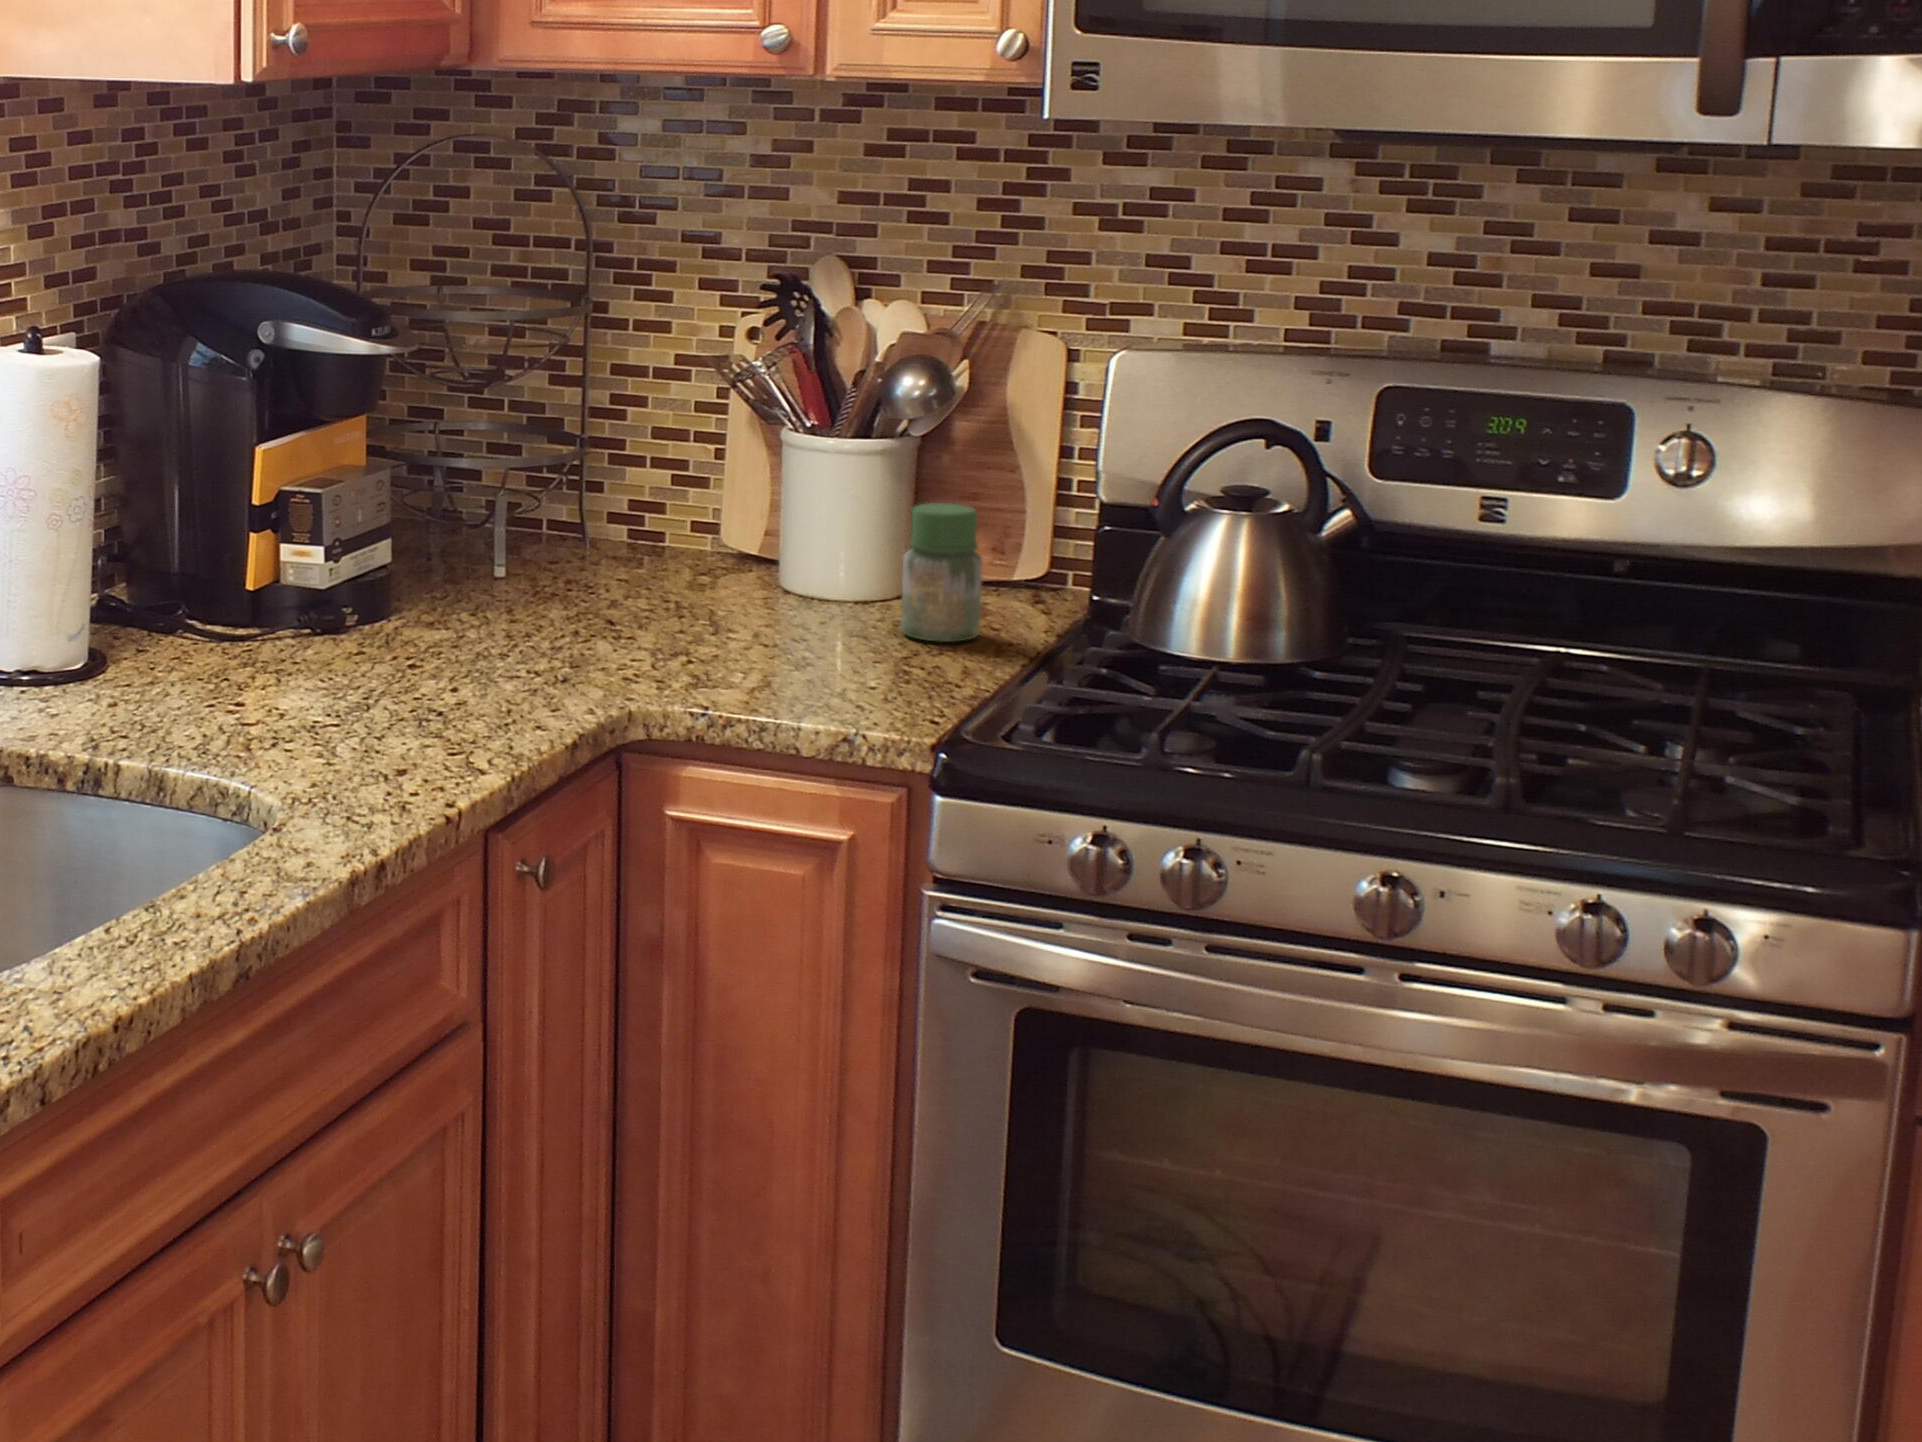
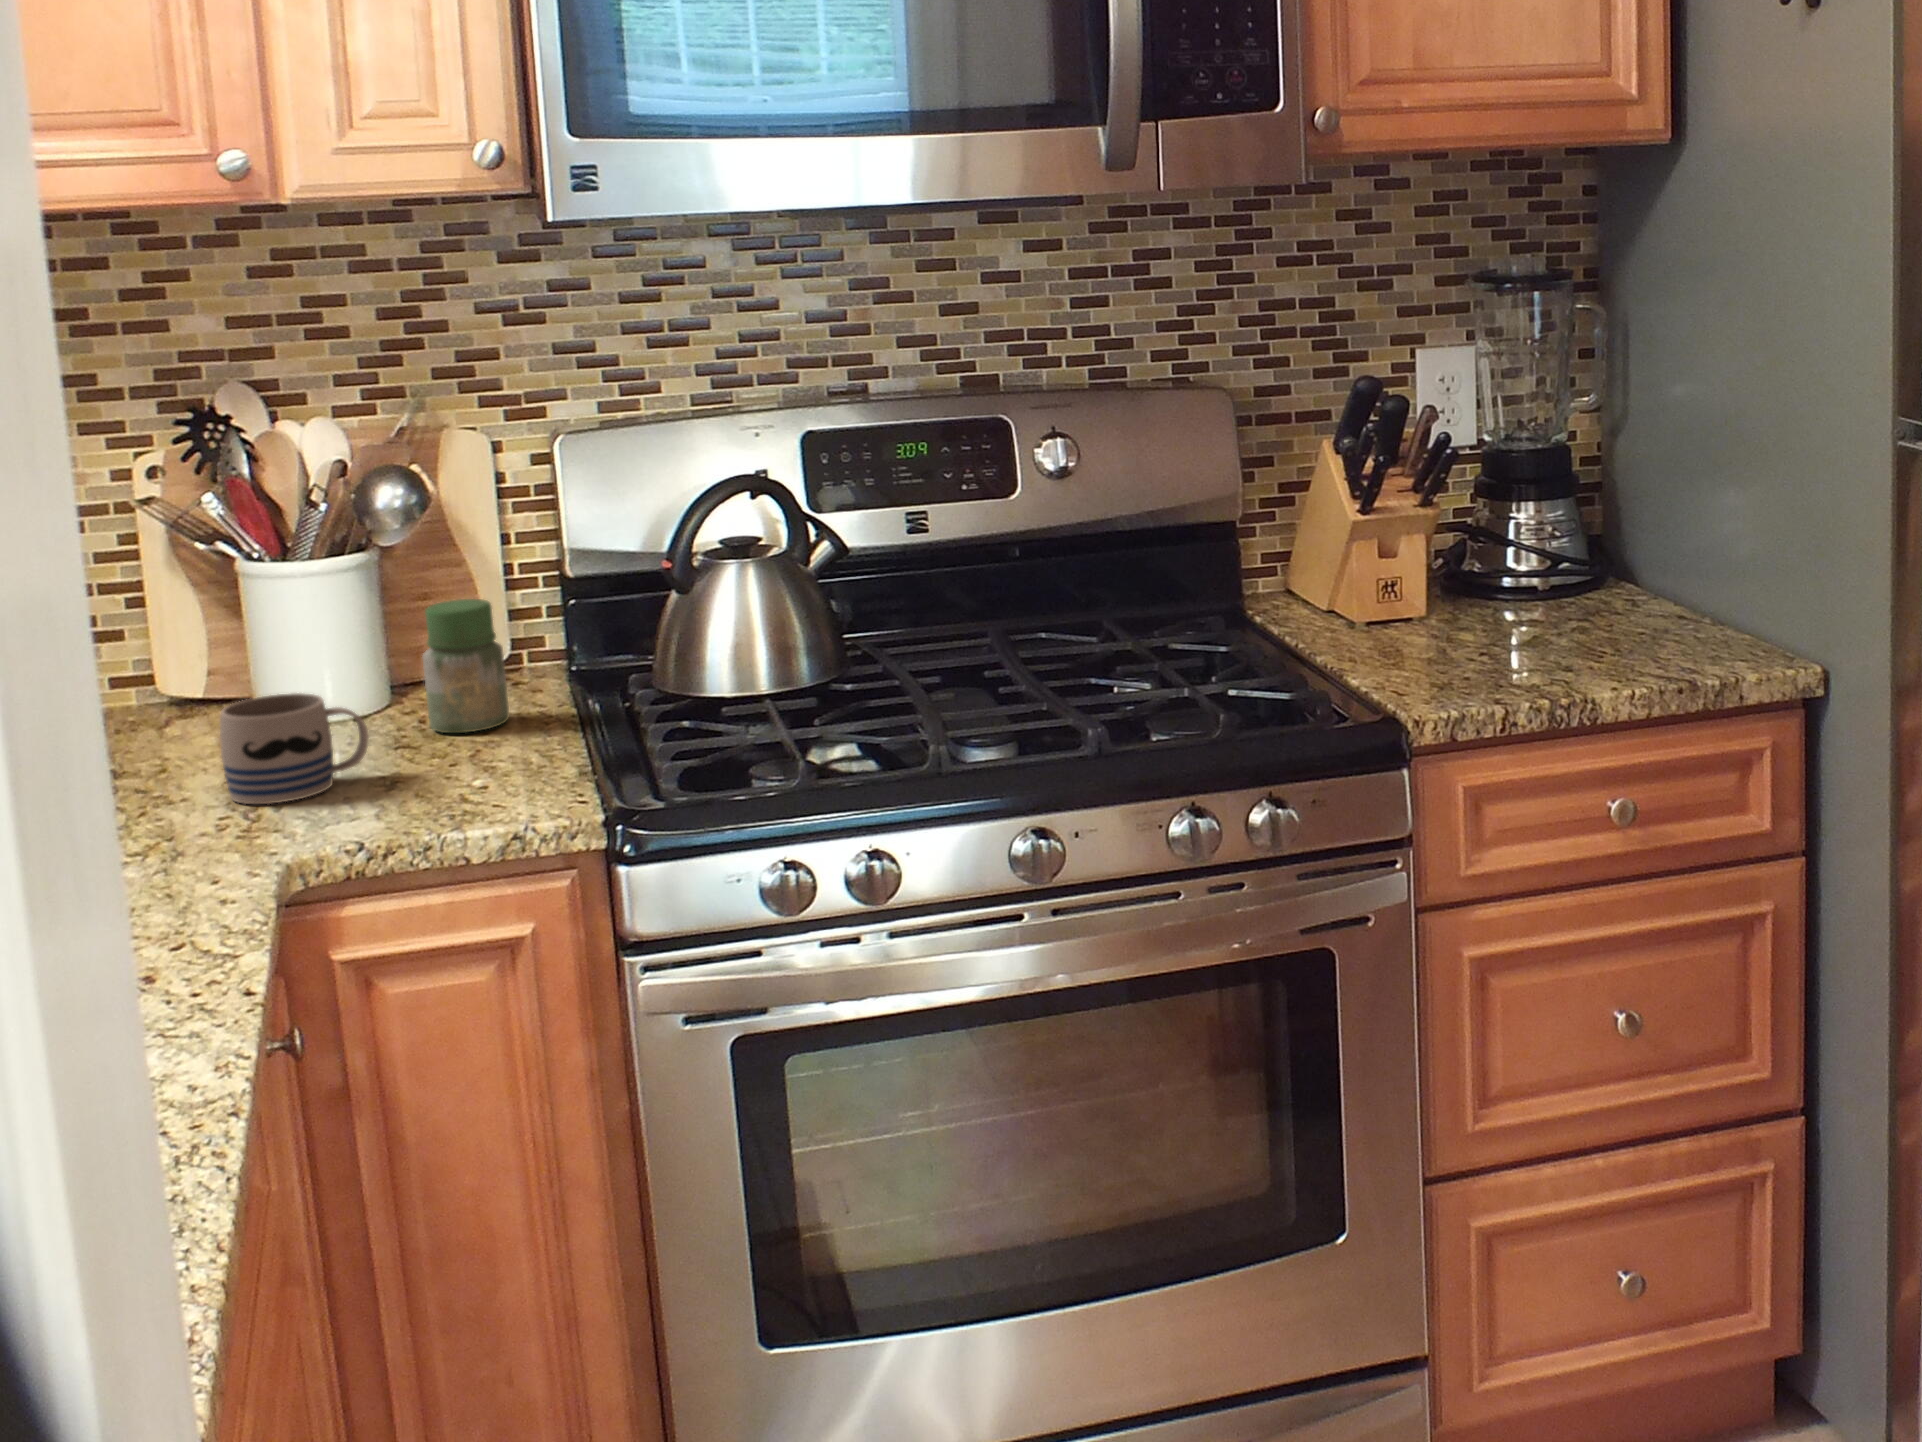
mug: none [671,556,803,661] -> present [220,693,369,804]

